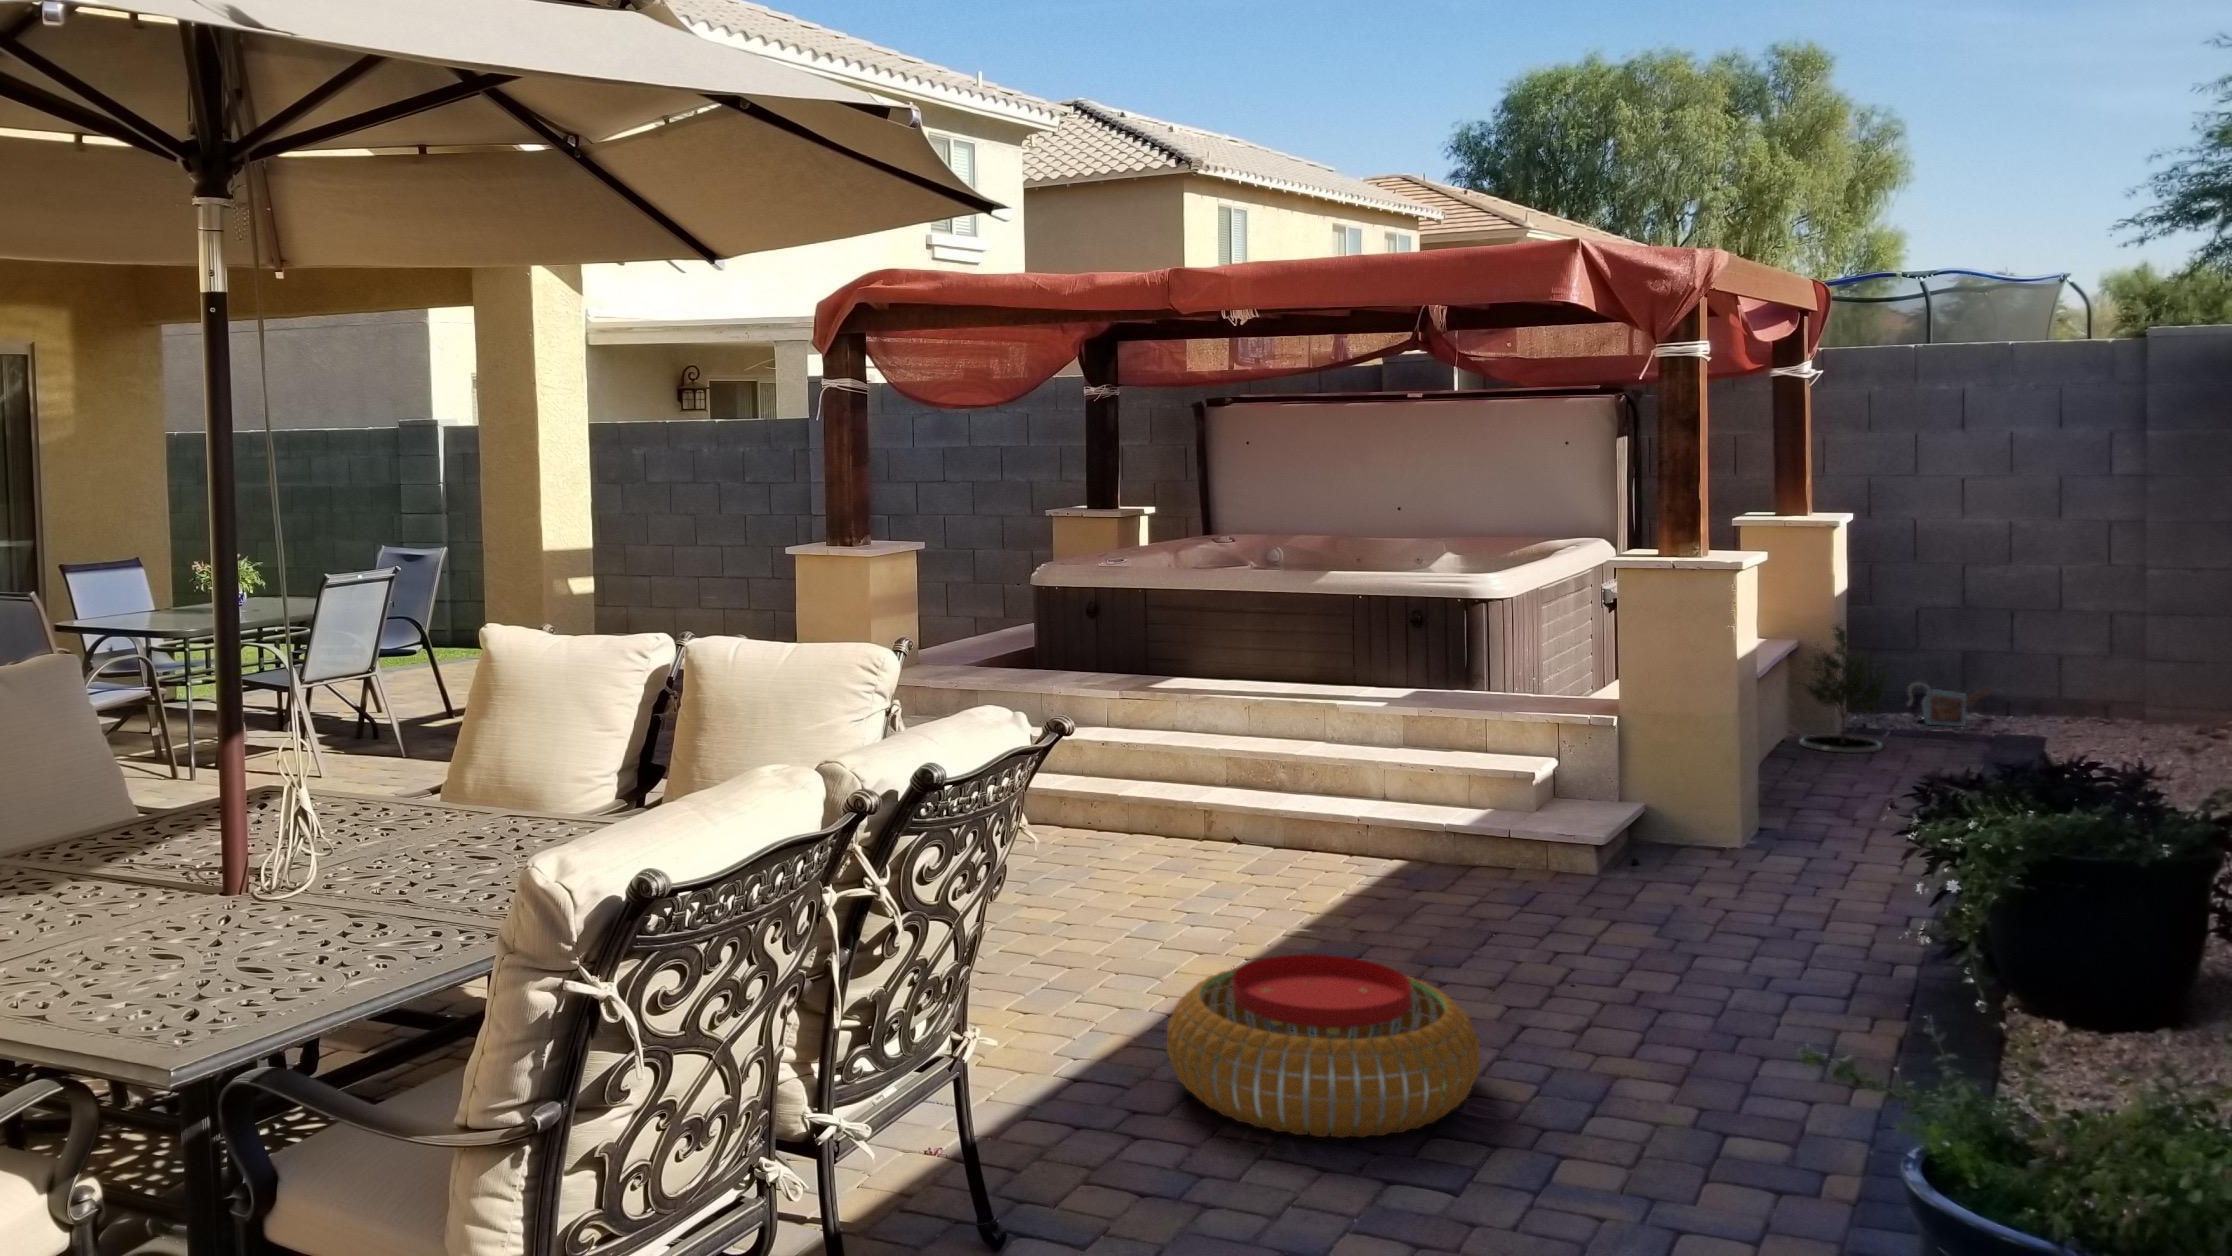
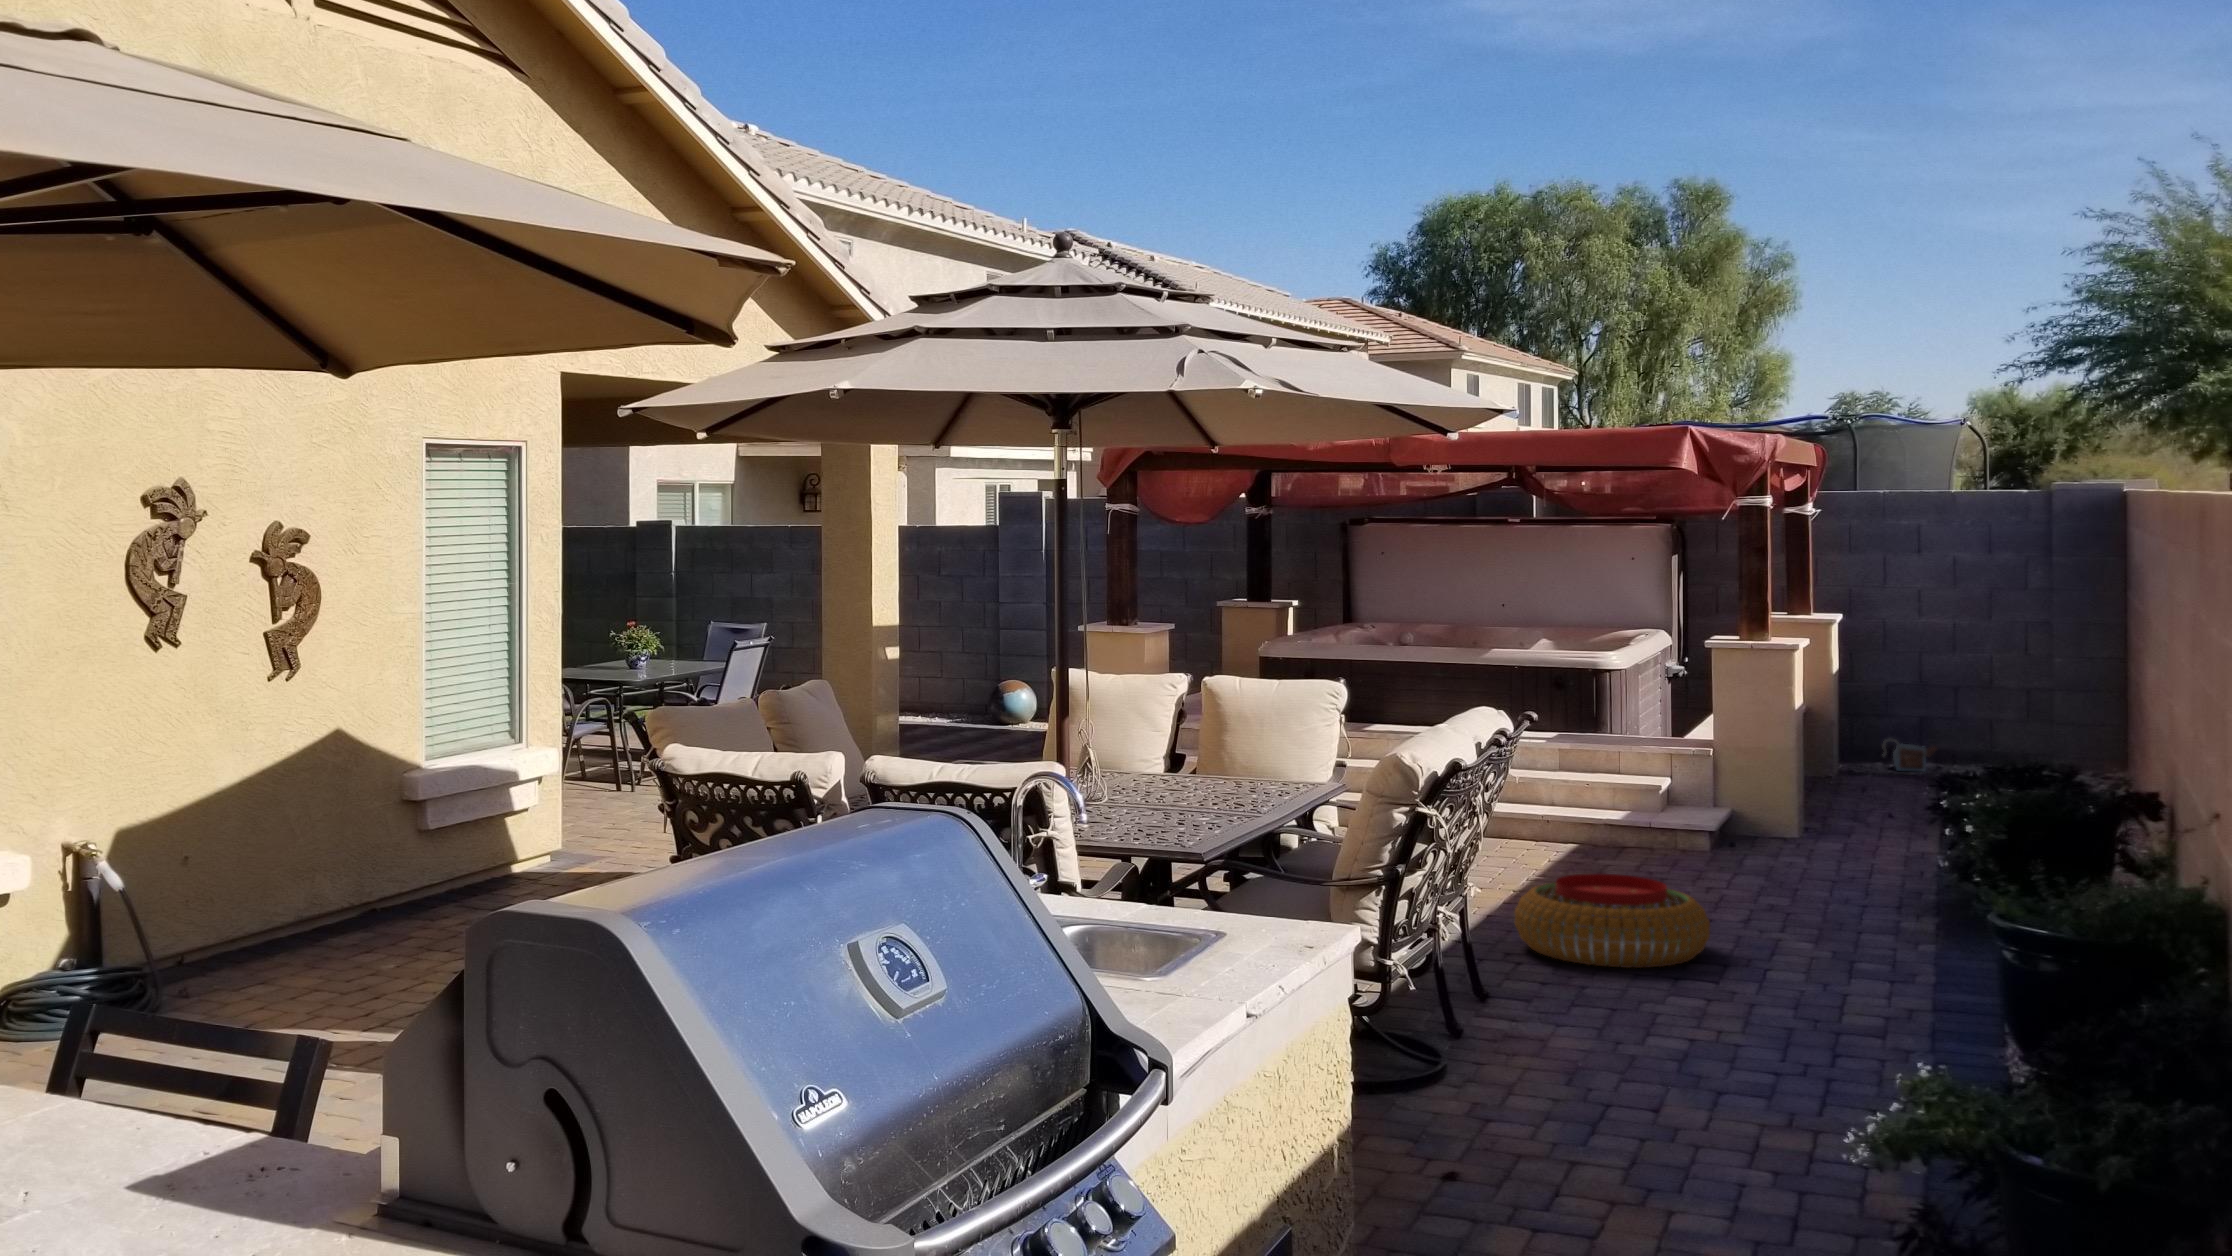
potted tree: present [1798,619,1891,753] -> none [1805,683,1880,788]

